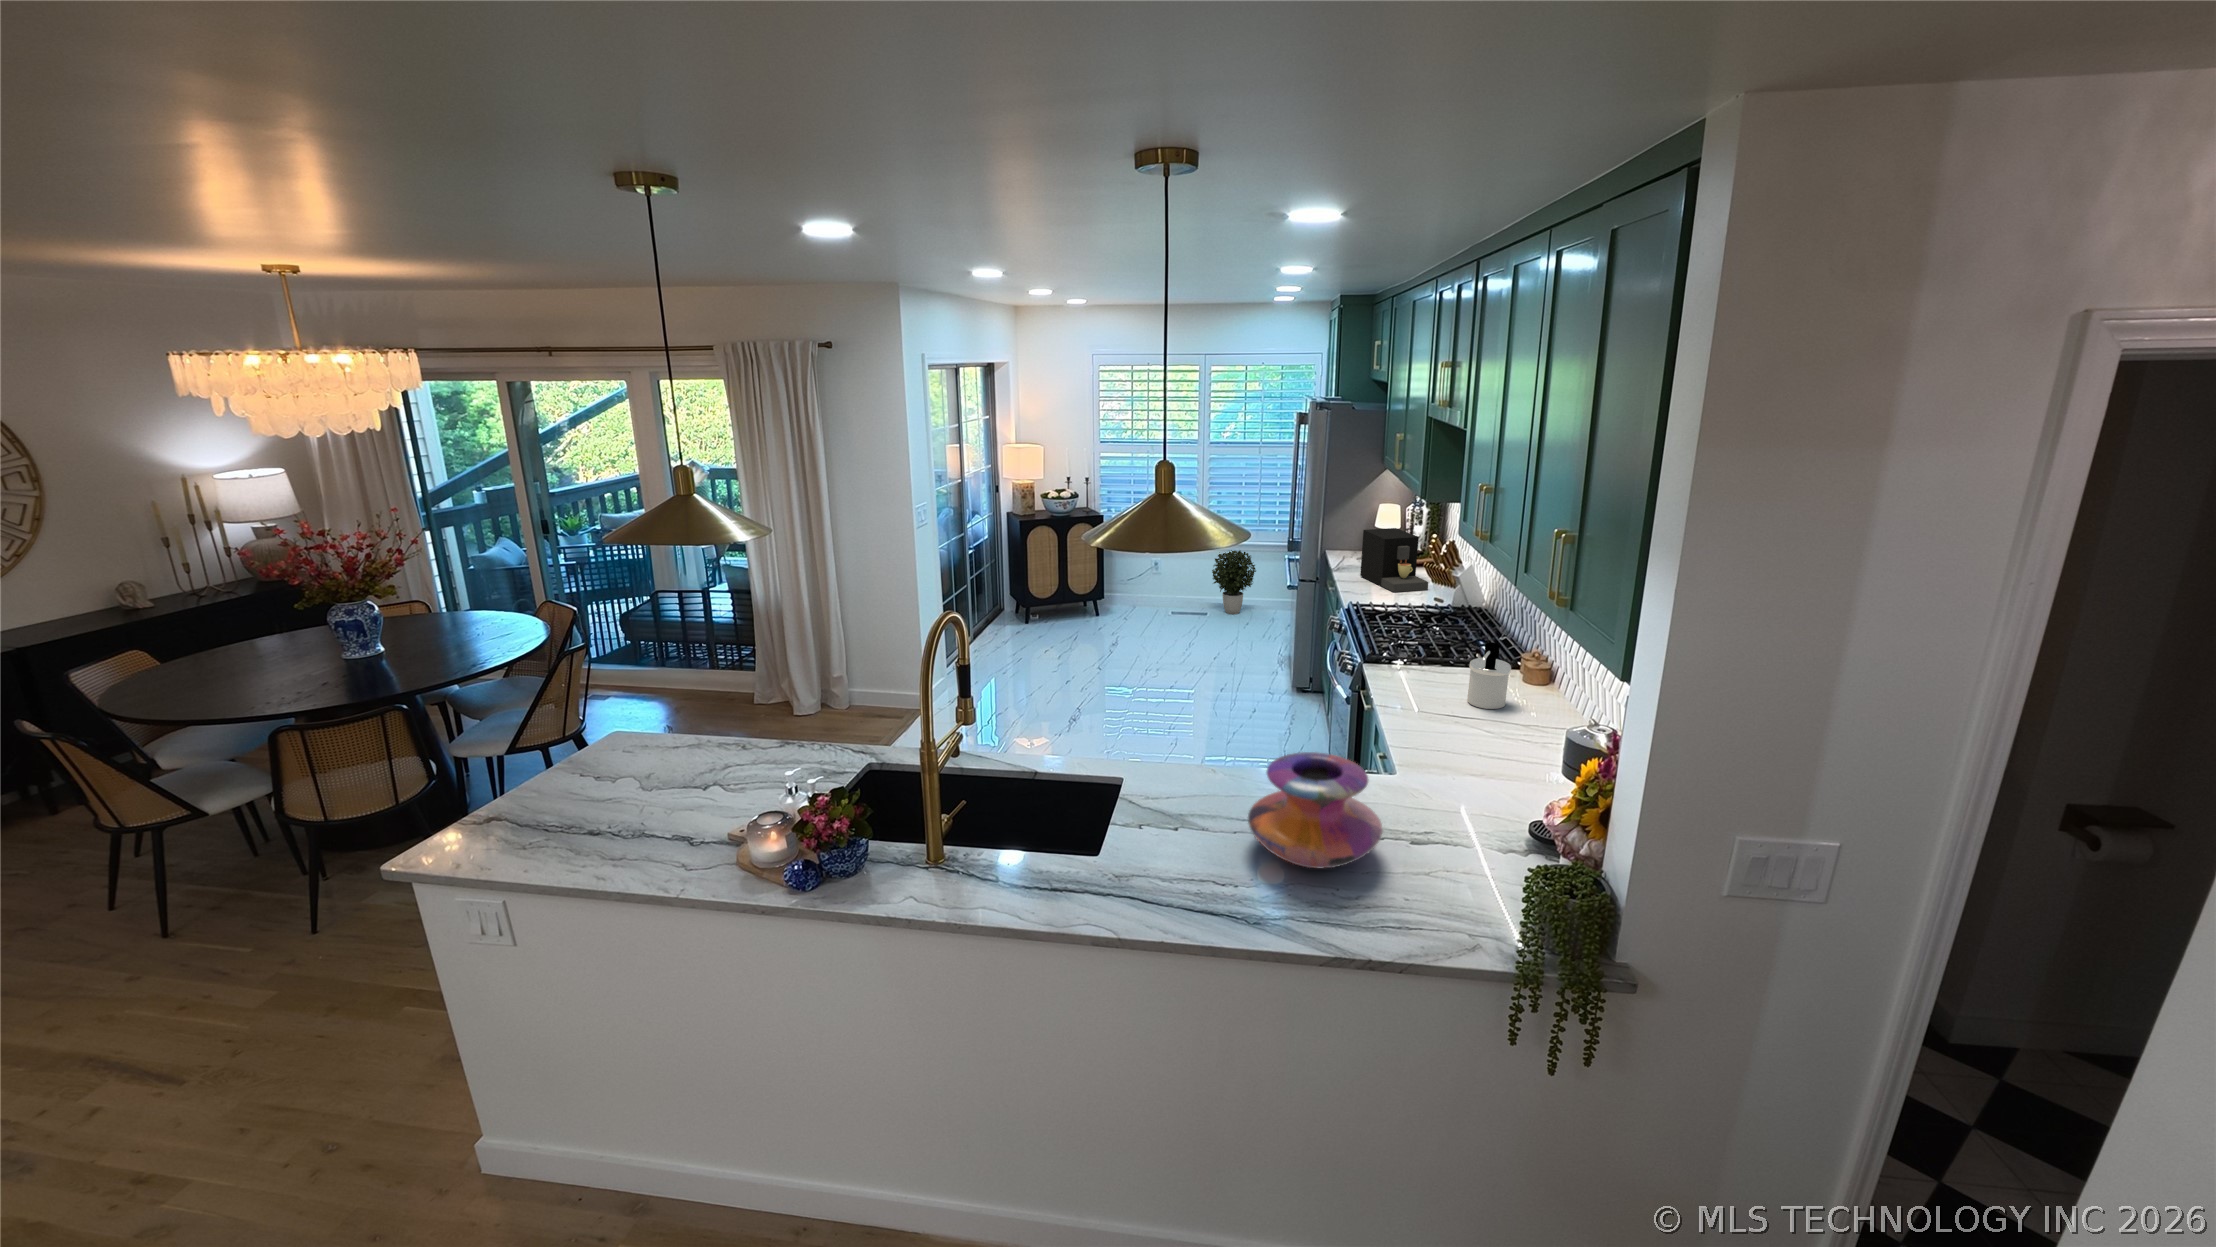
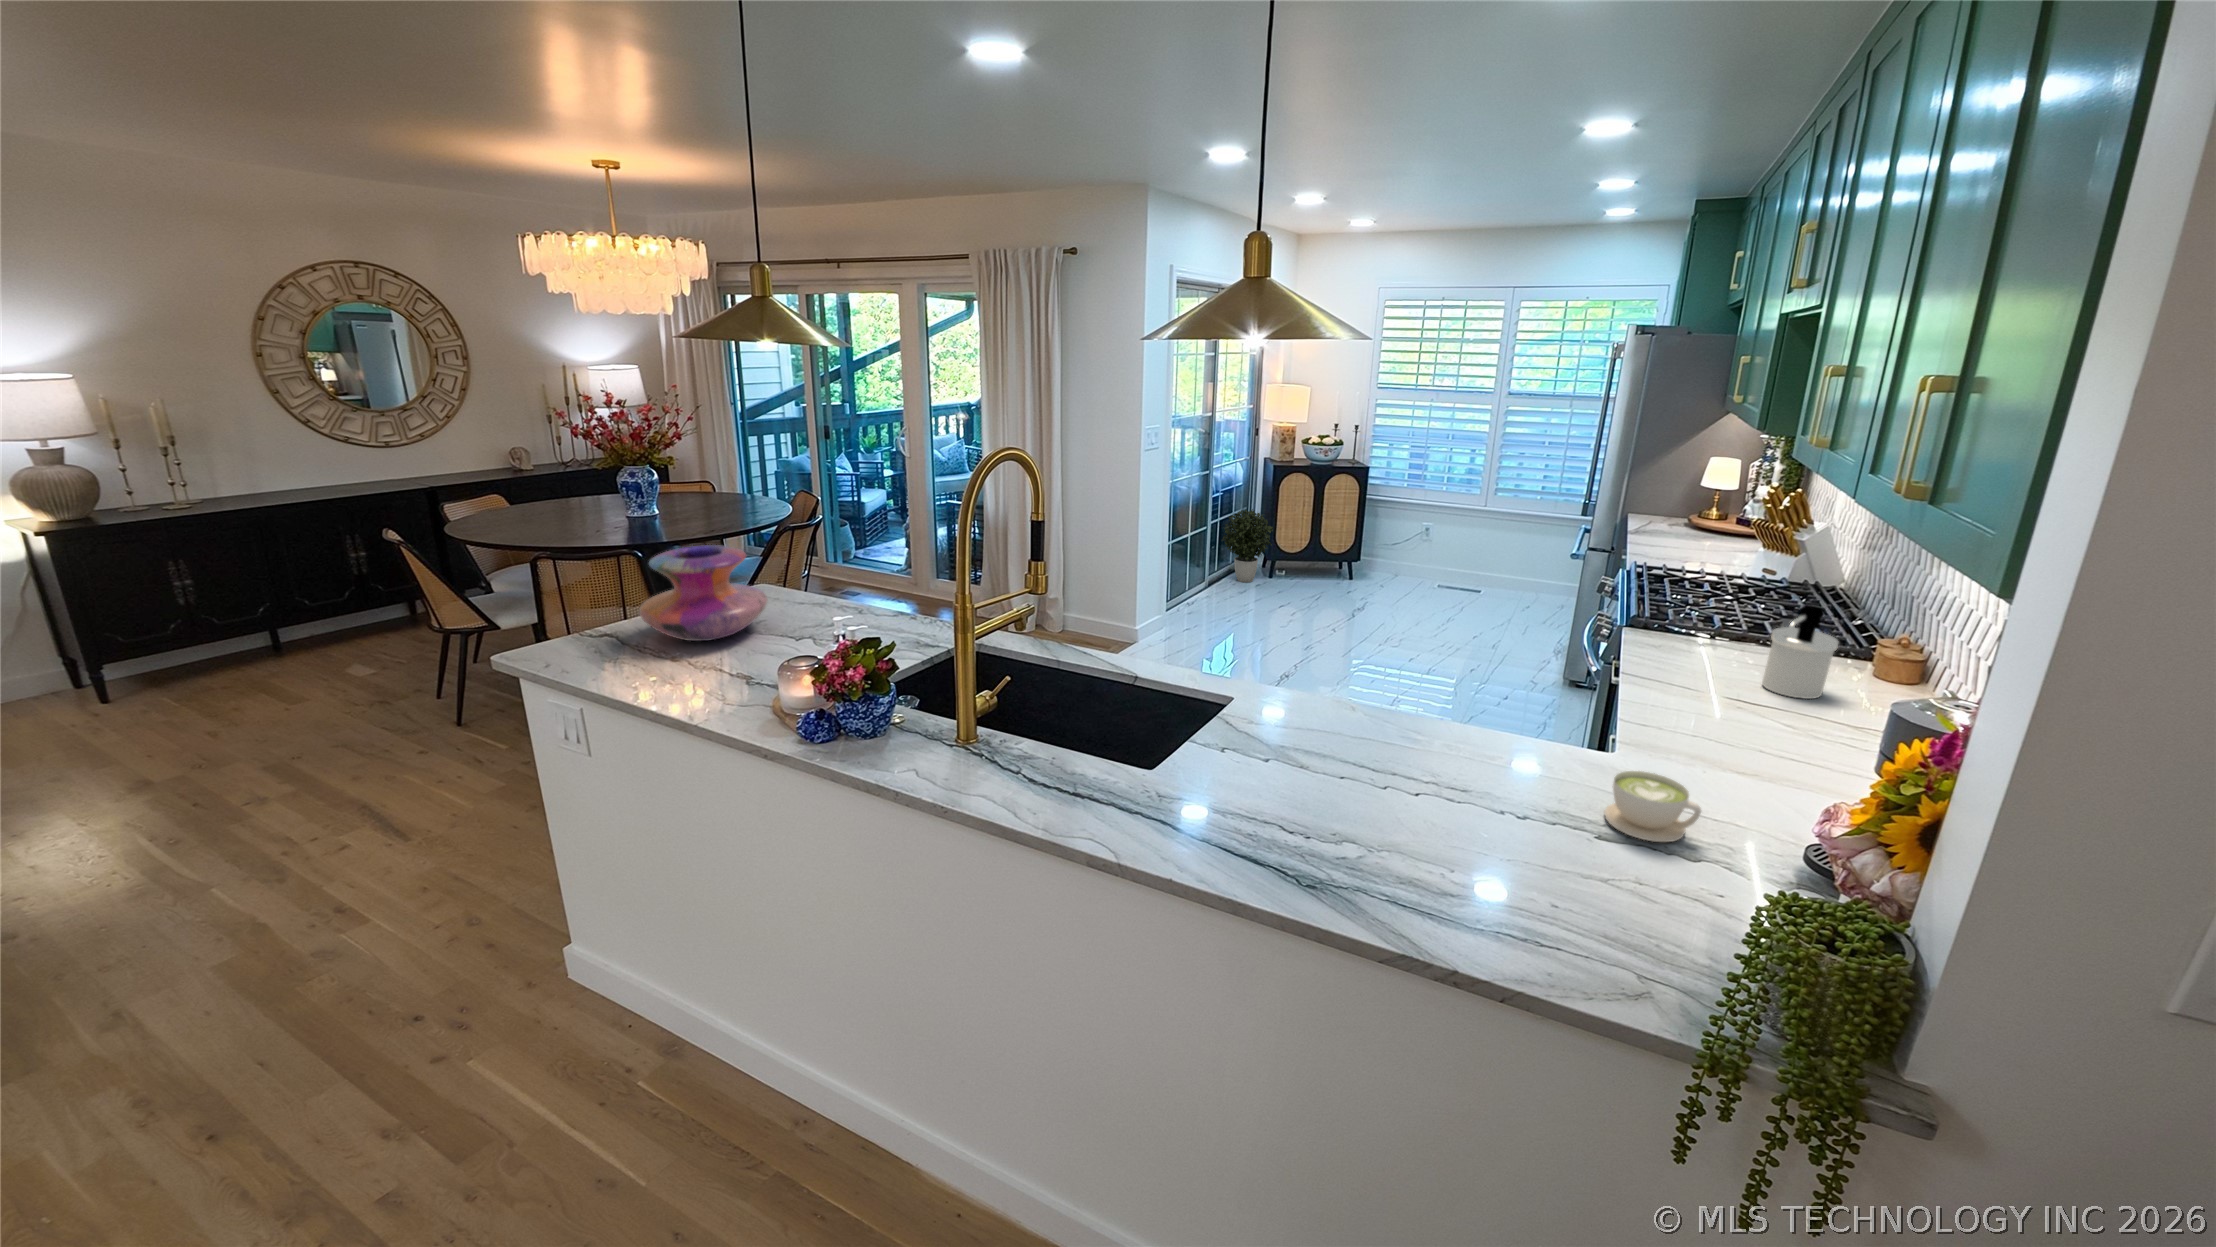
coffee maker: present [1360,528,1428,592] -> none [1660,482,1753,561]
potted plant: present [1212,550,1256,614] -> present [1222,509,1273,582]
decorative vase: present [1248,752,1382,868] -> present [639,545,768,641]
coffee cup: none [1416,795,1476,843] -> present [1604,771,1701,842]

